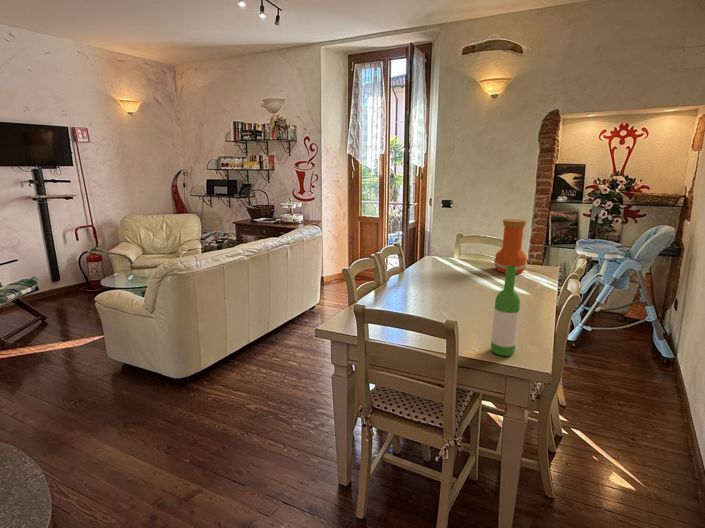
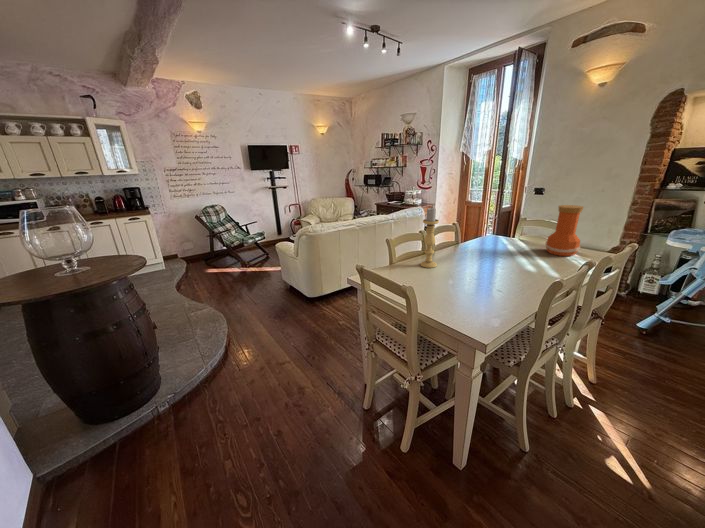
candle holder: none [386,225,408,303] -> present [421,208,439,268]
wine bottle: present [491,266,520,356] -> none [465,245,491,321]

